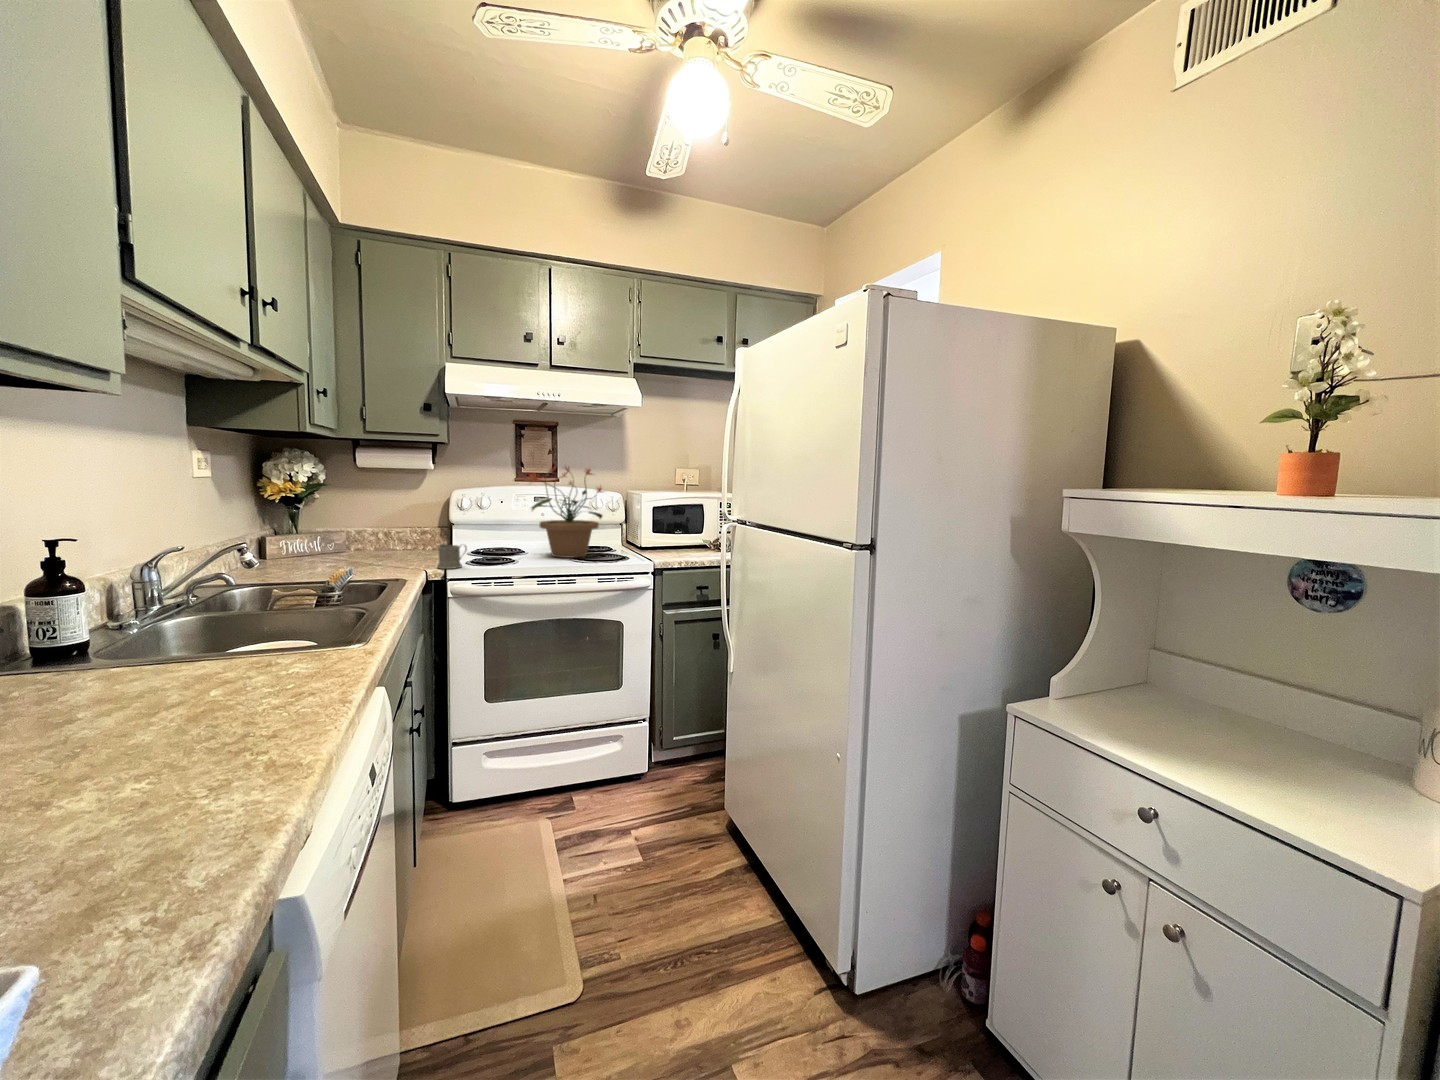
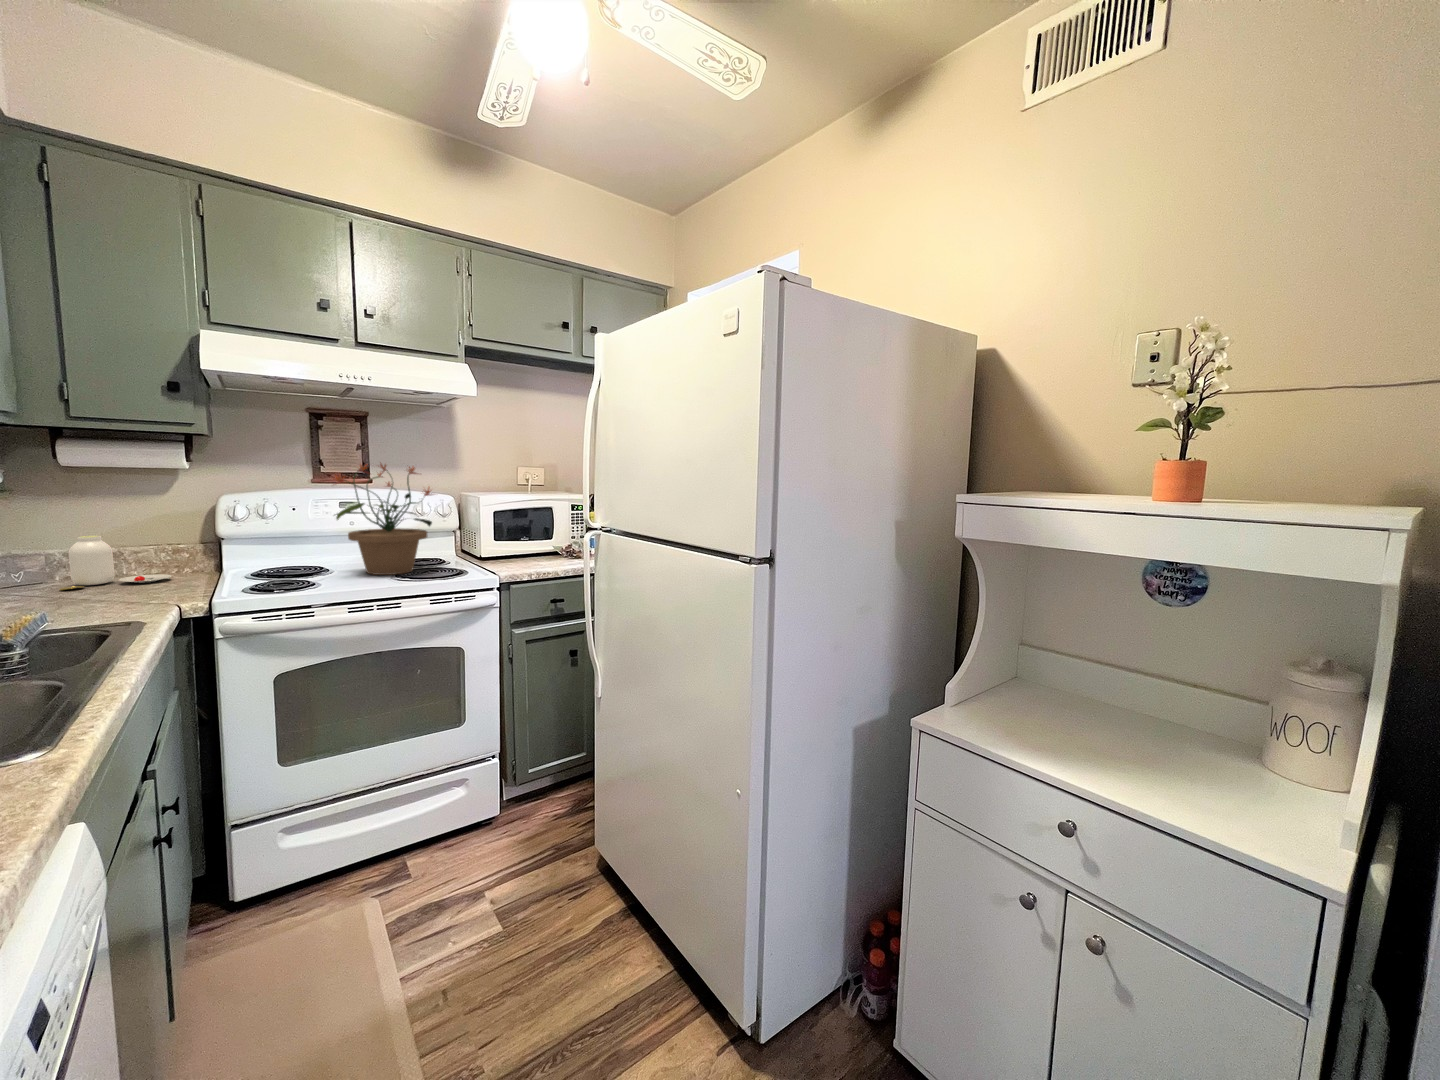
jar: none [354,519,420,558] -> present [59,536,171,590]
mug: present [437,544,467,569] -> none [197,566,243,600]

